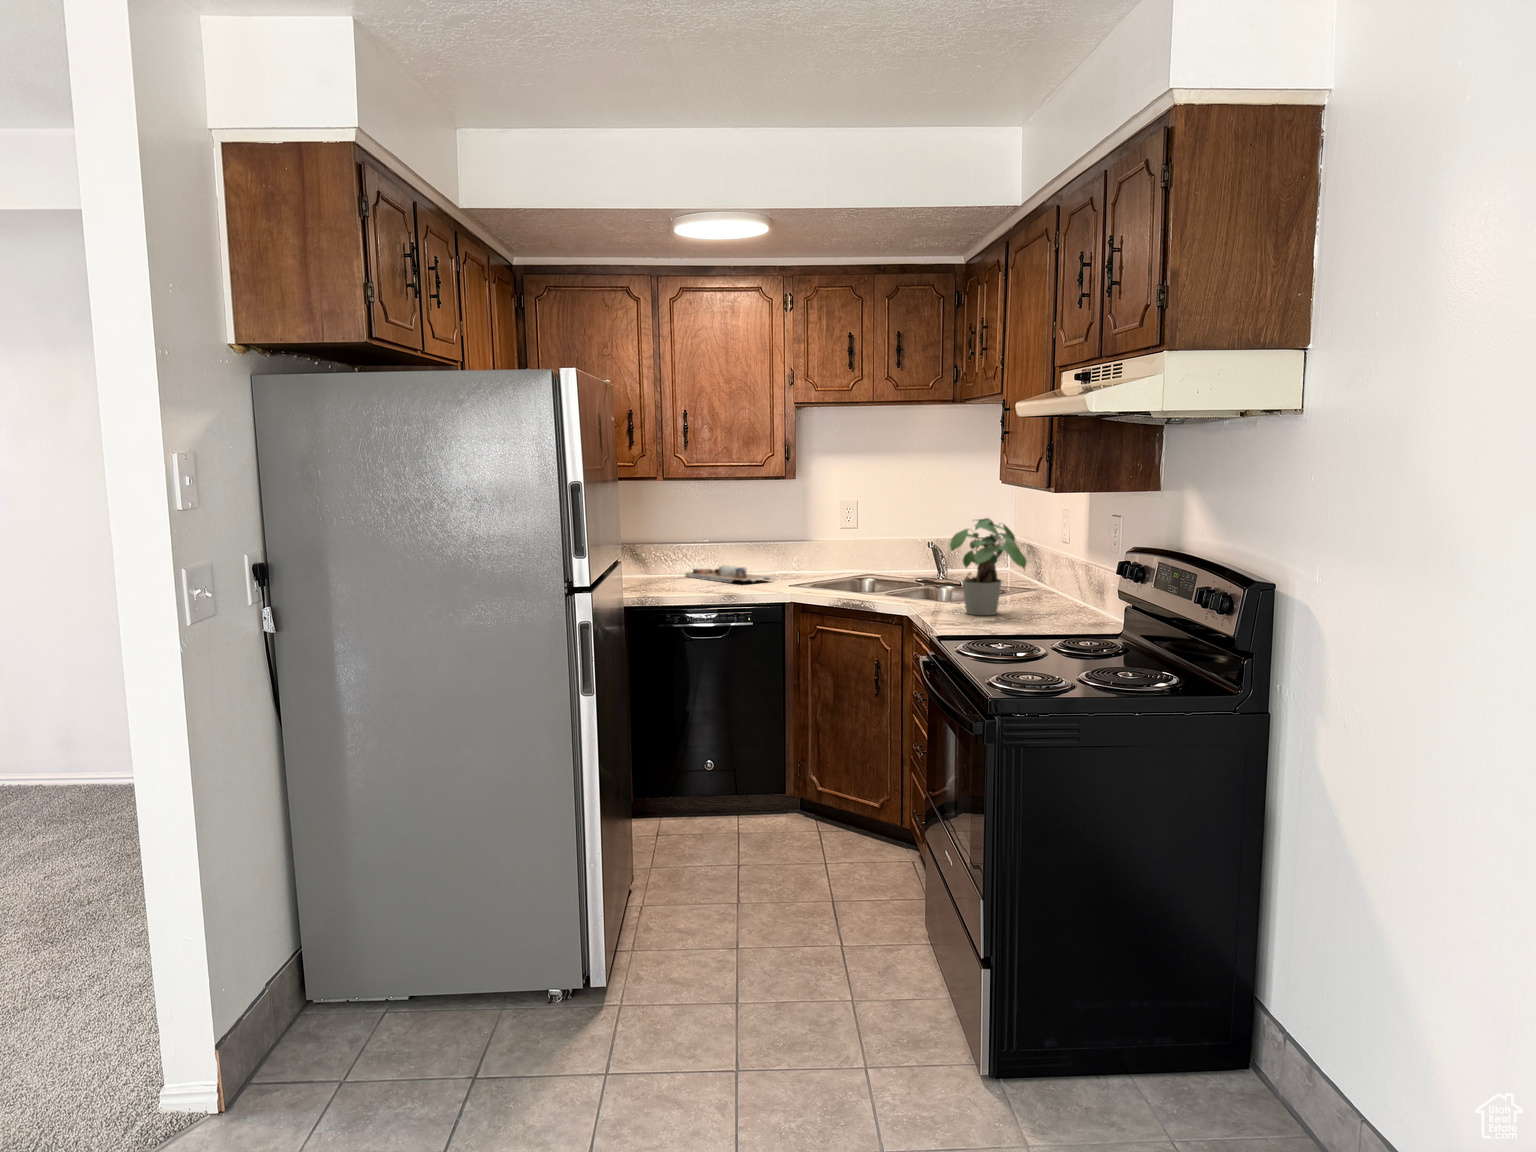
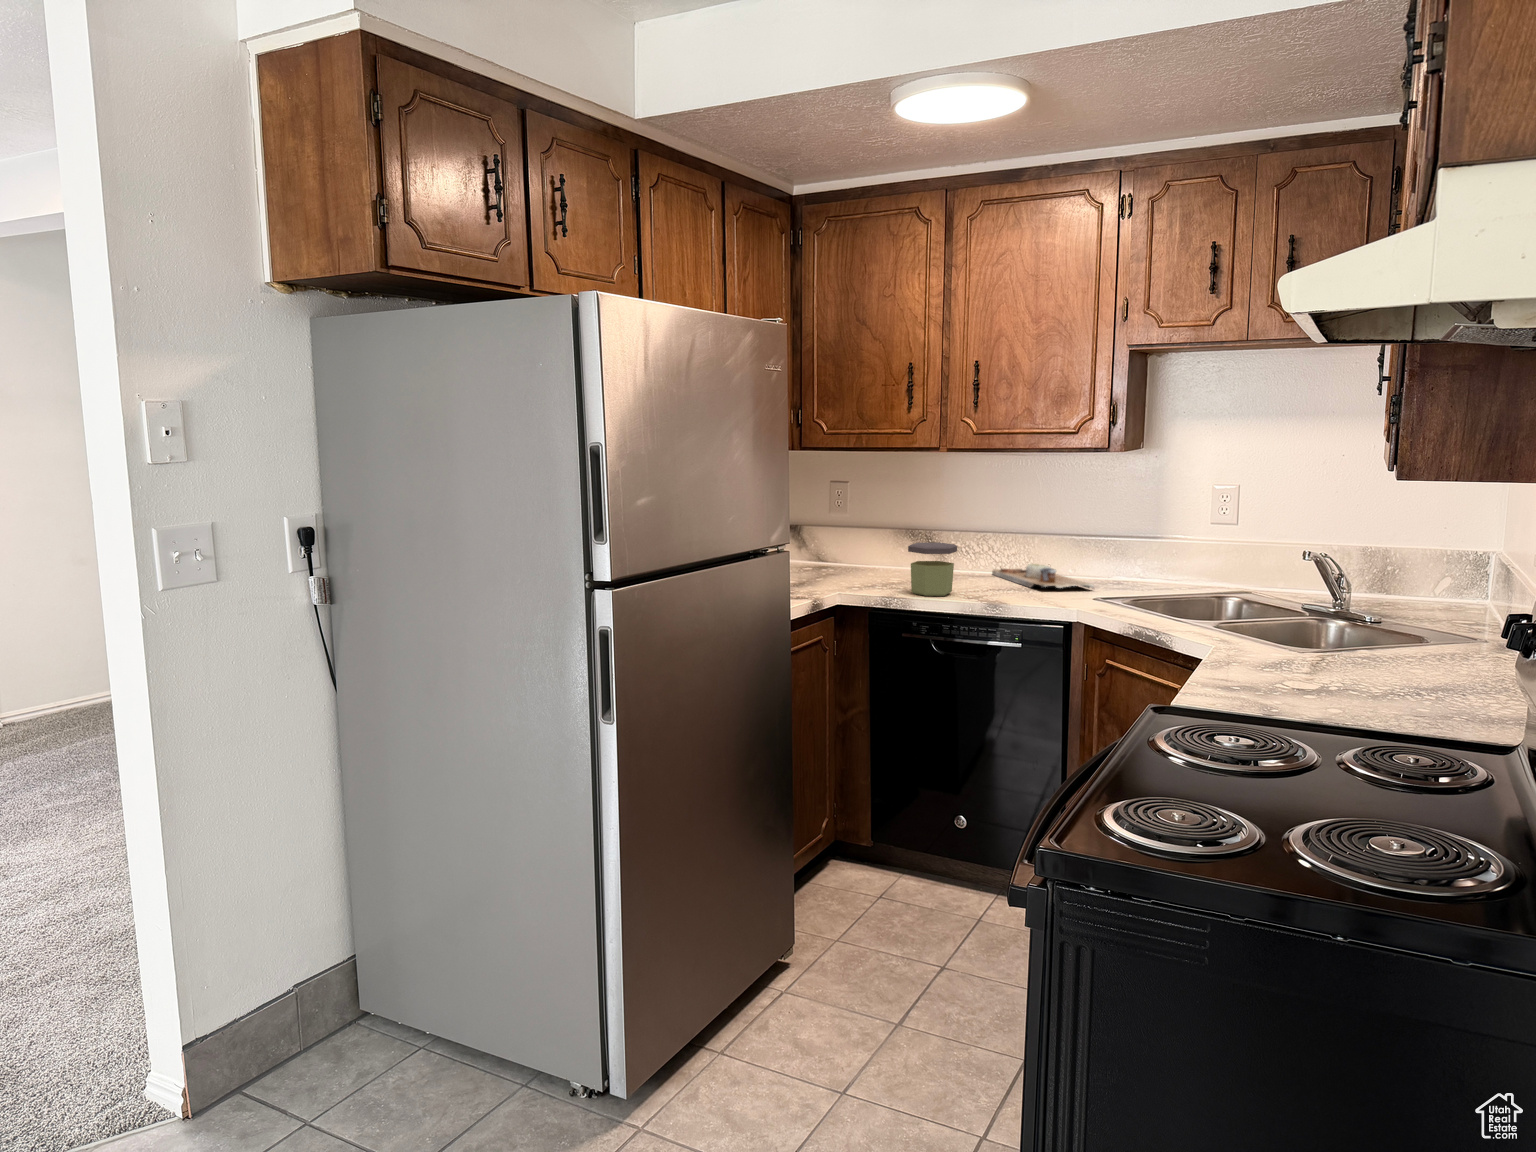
potted plant: present [950,518,1027,615] -> none [1272,519,1419,680]
jar: none [655,552,689,594] -> present [908,542,957,596]

